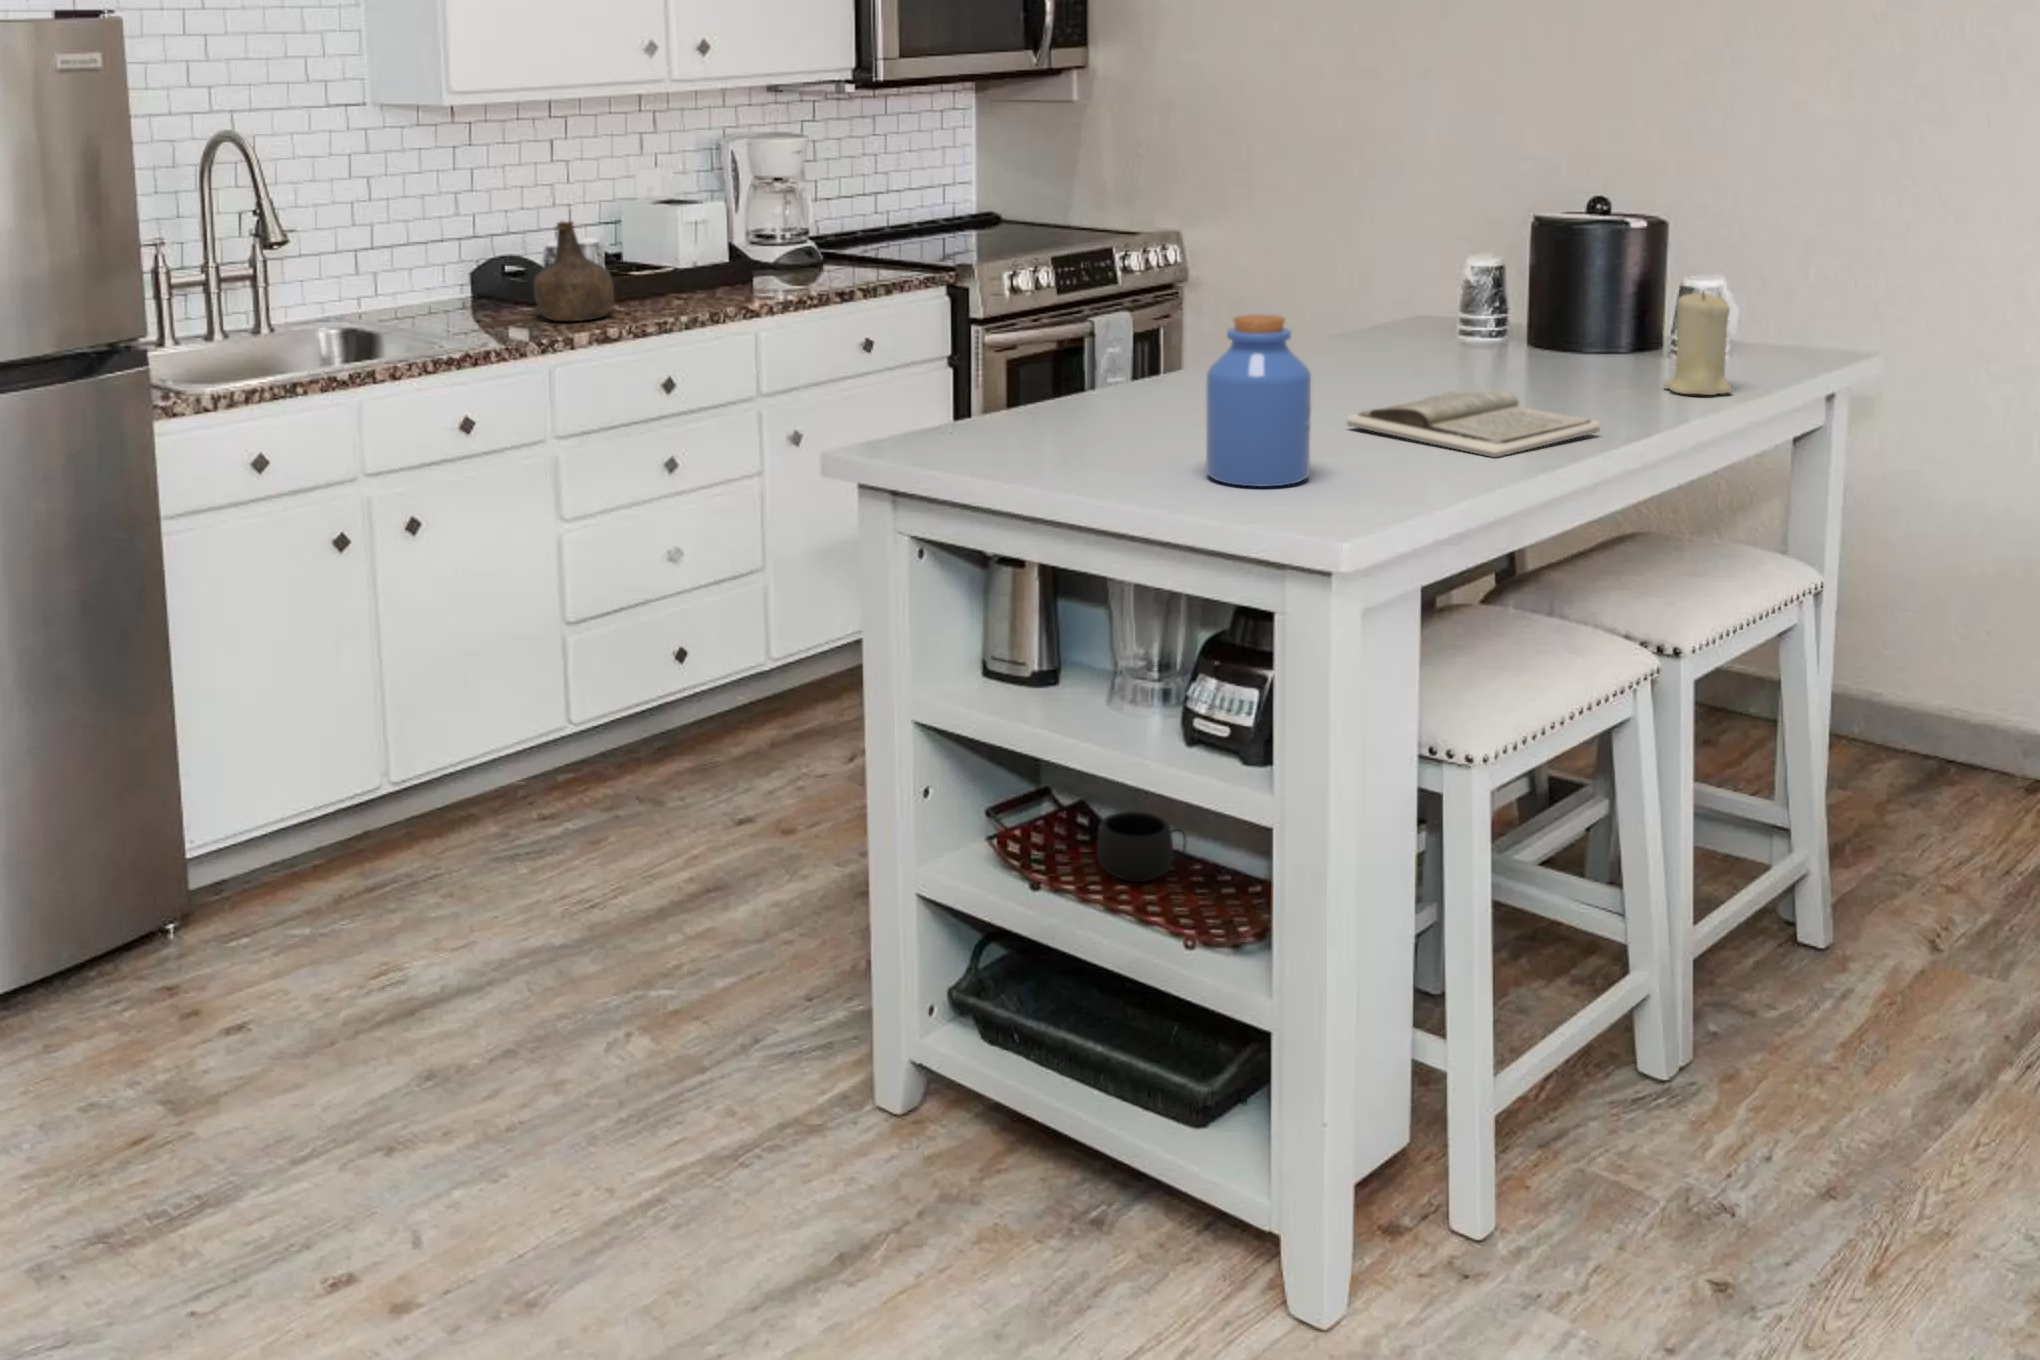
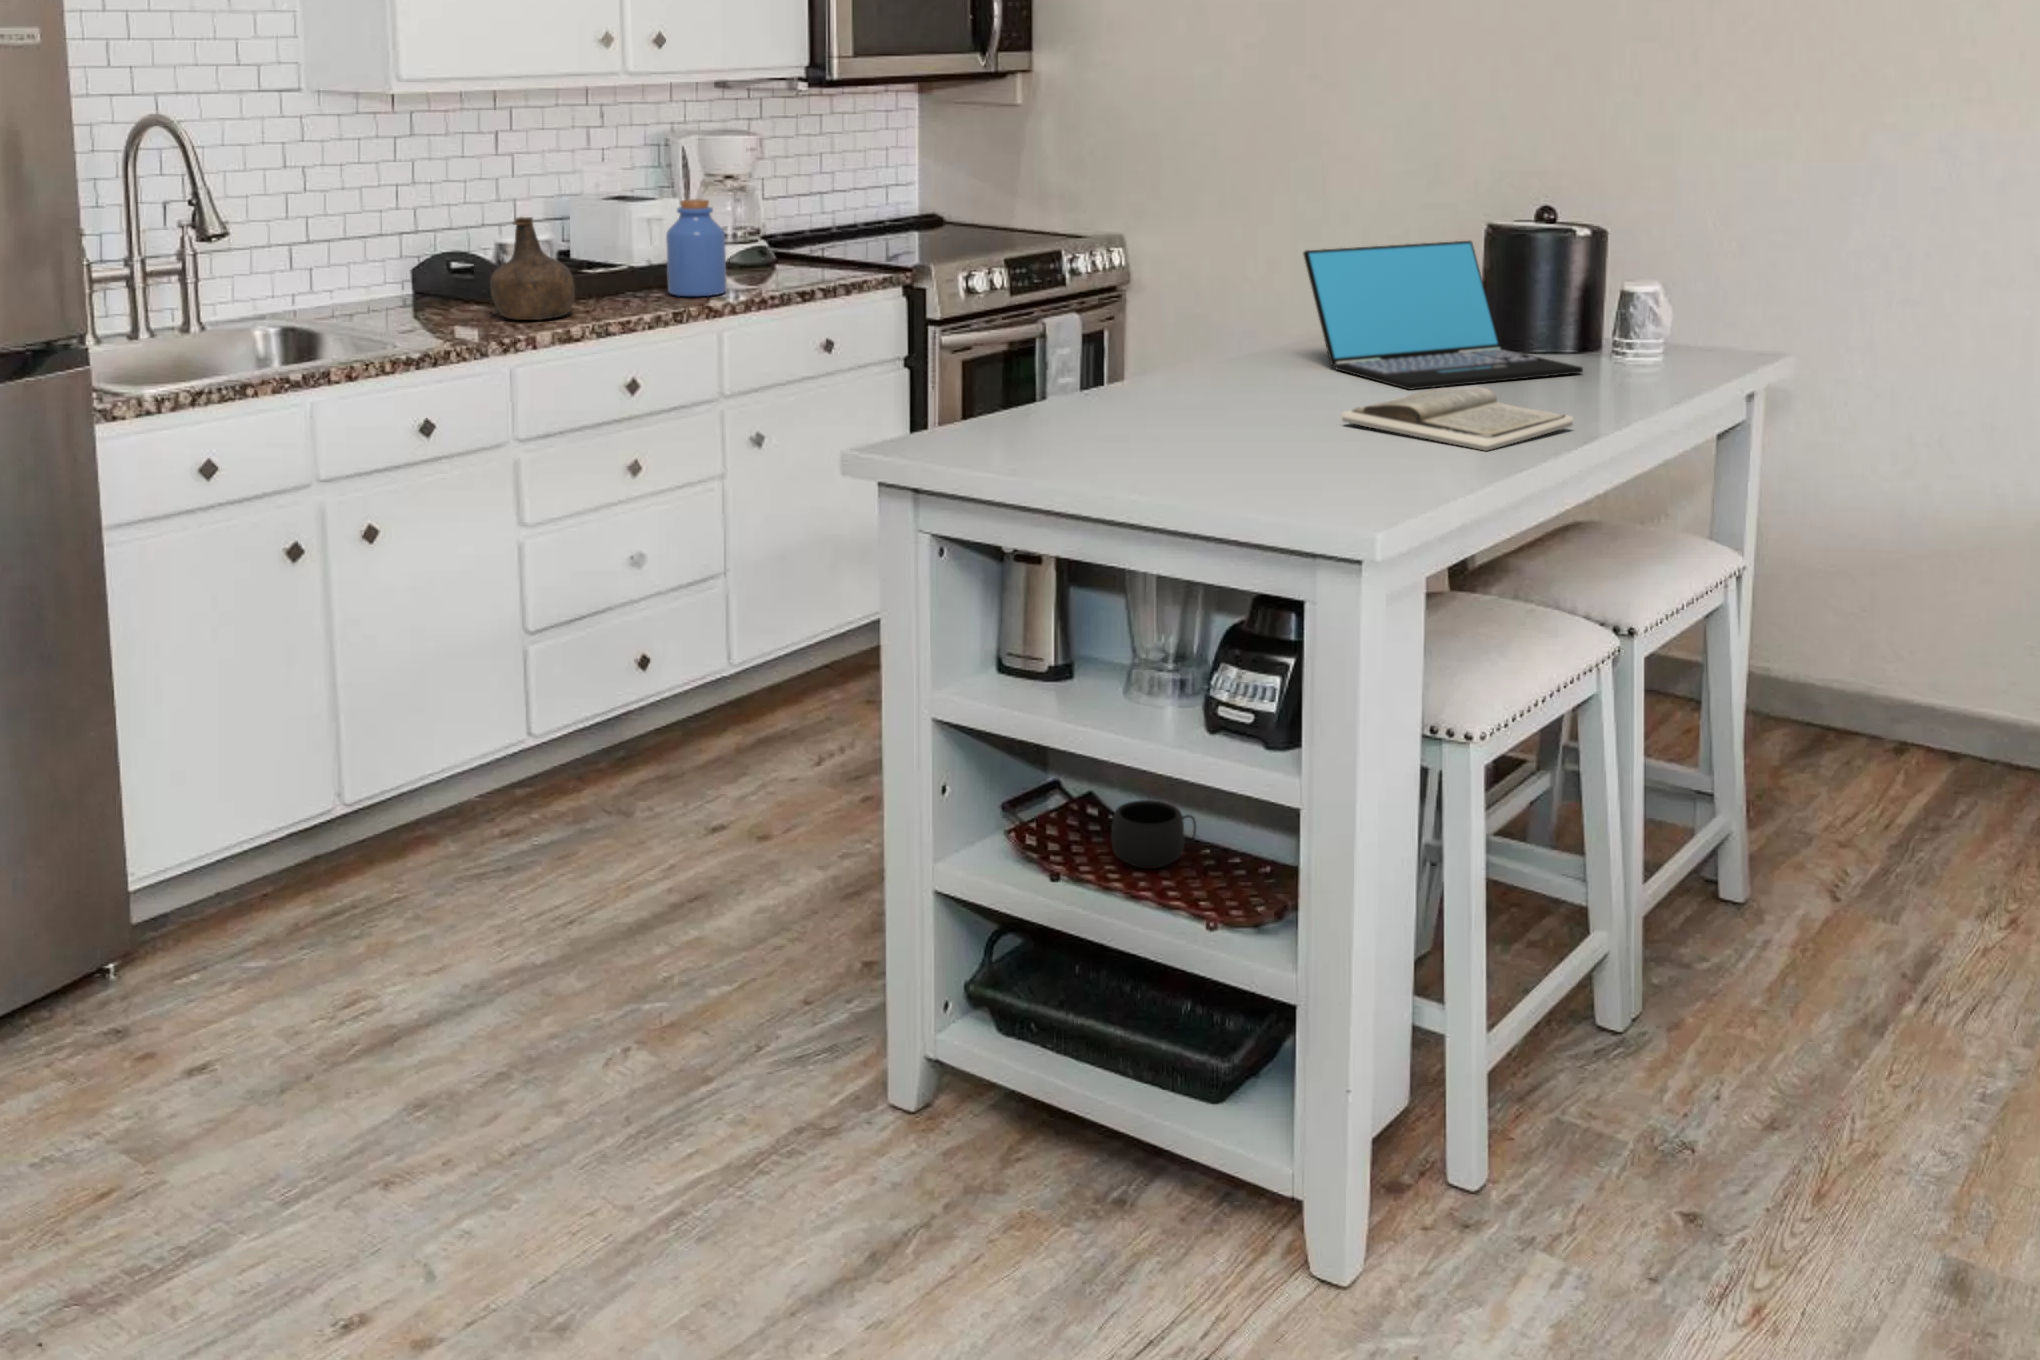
laptop: none [1329,235,1634,392] -> present [1303,241,1583,390]
candle: present [1663,291,1732,395] -> none [1613,293,1675,392]
jar: present [1206,314,1311,487] -> present [666,199,727,296]

